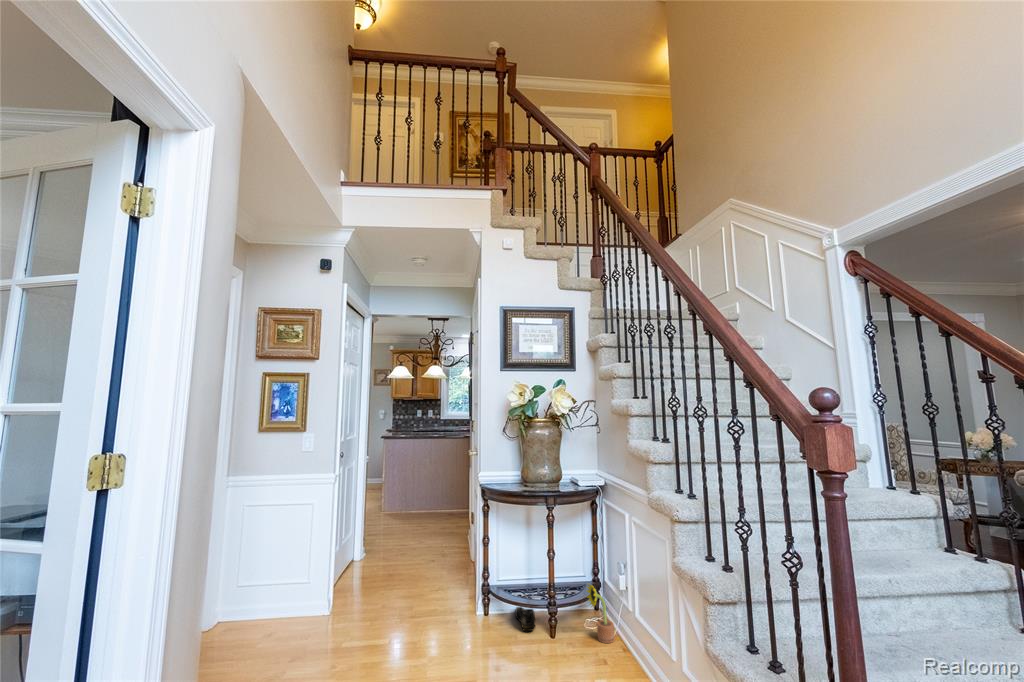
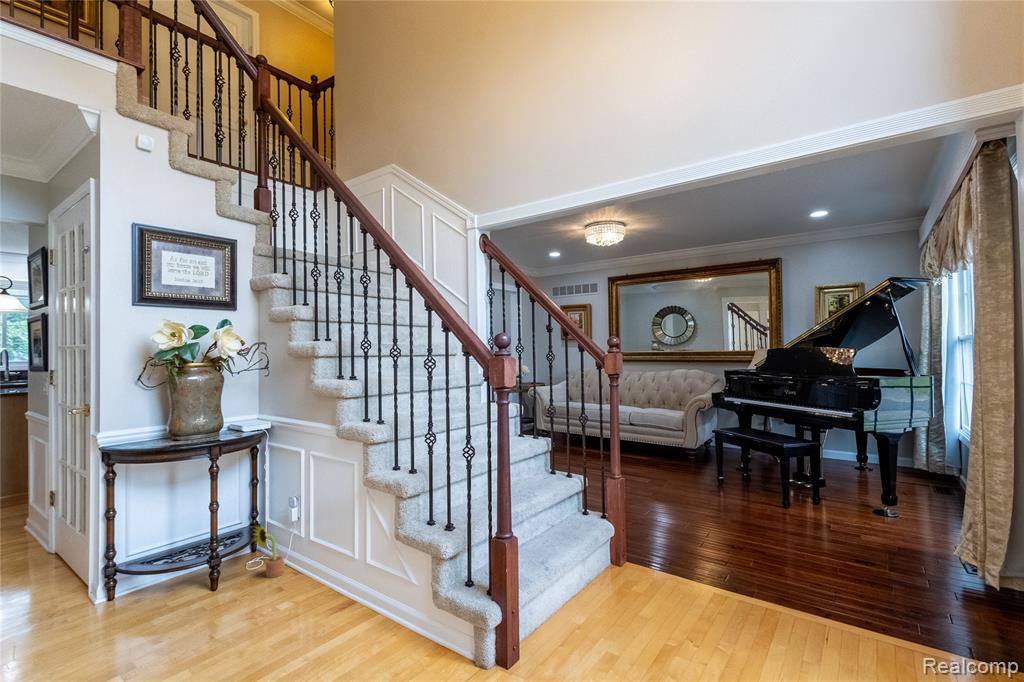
shoe: present [515,605,535,631] -> none [155,567,189,598]

